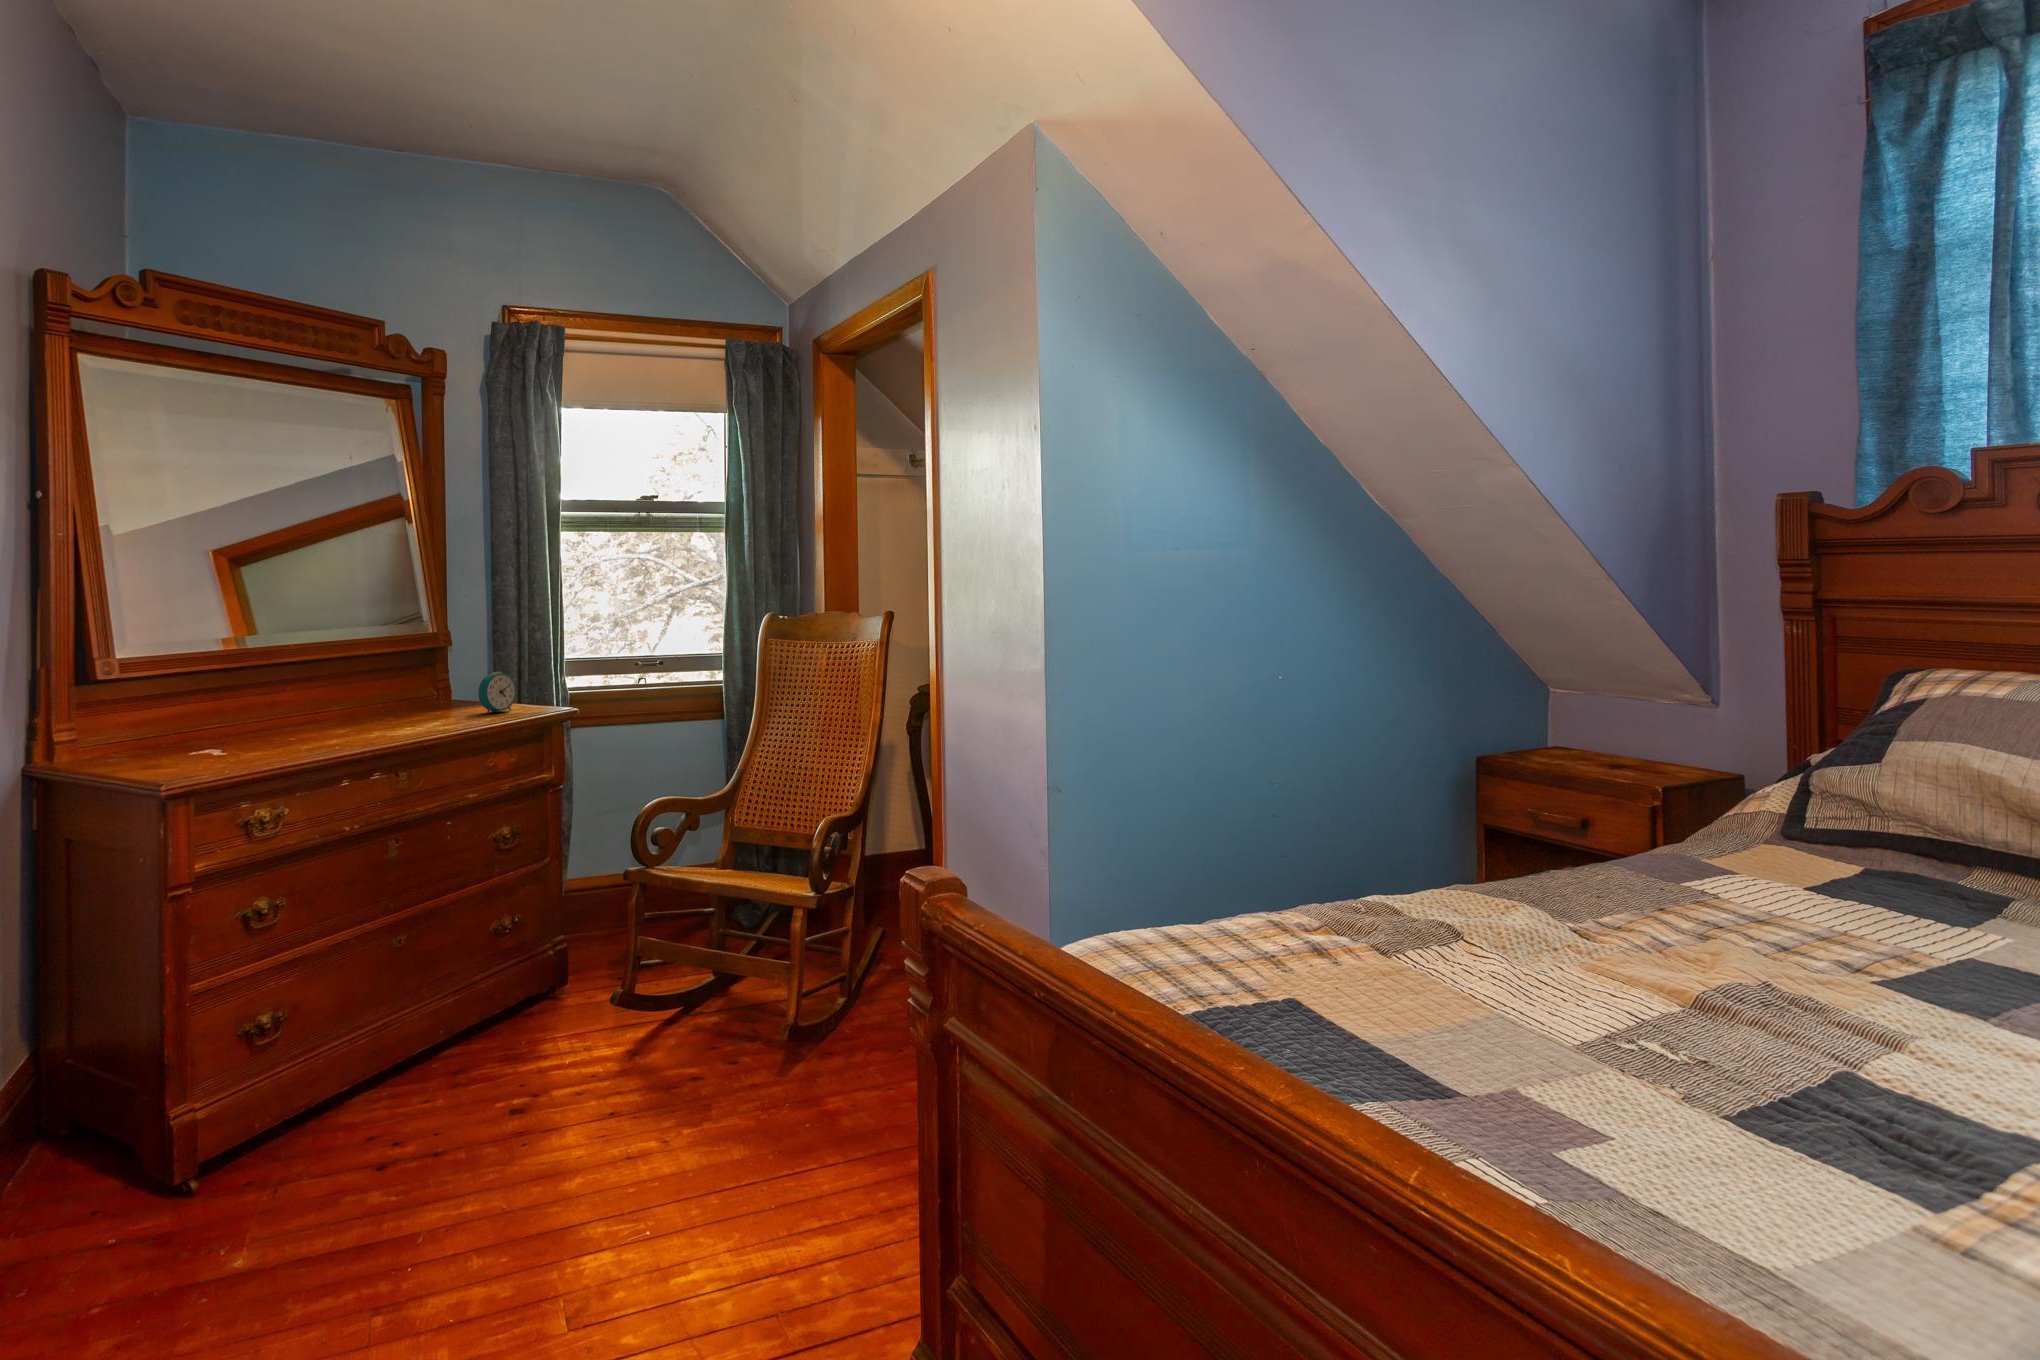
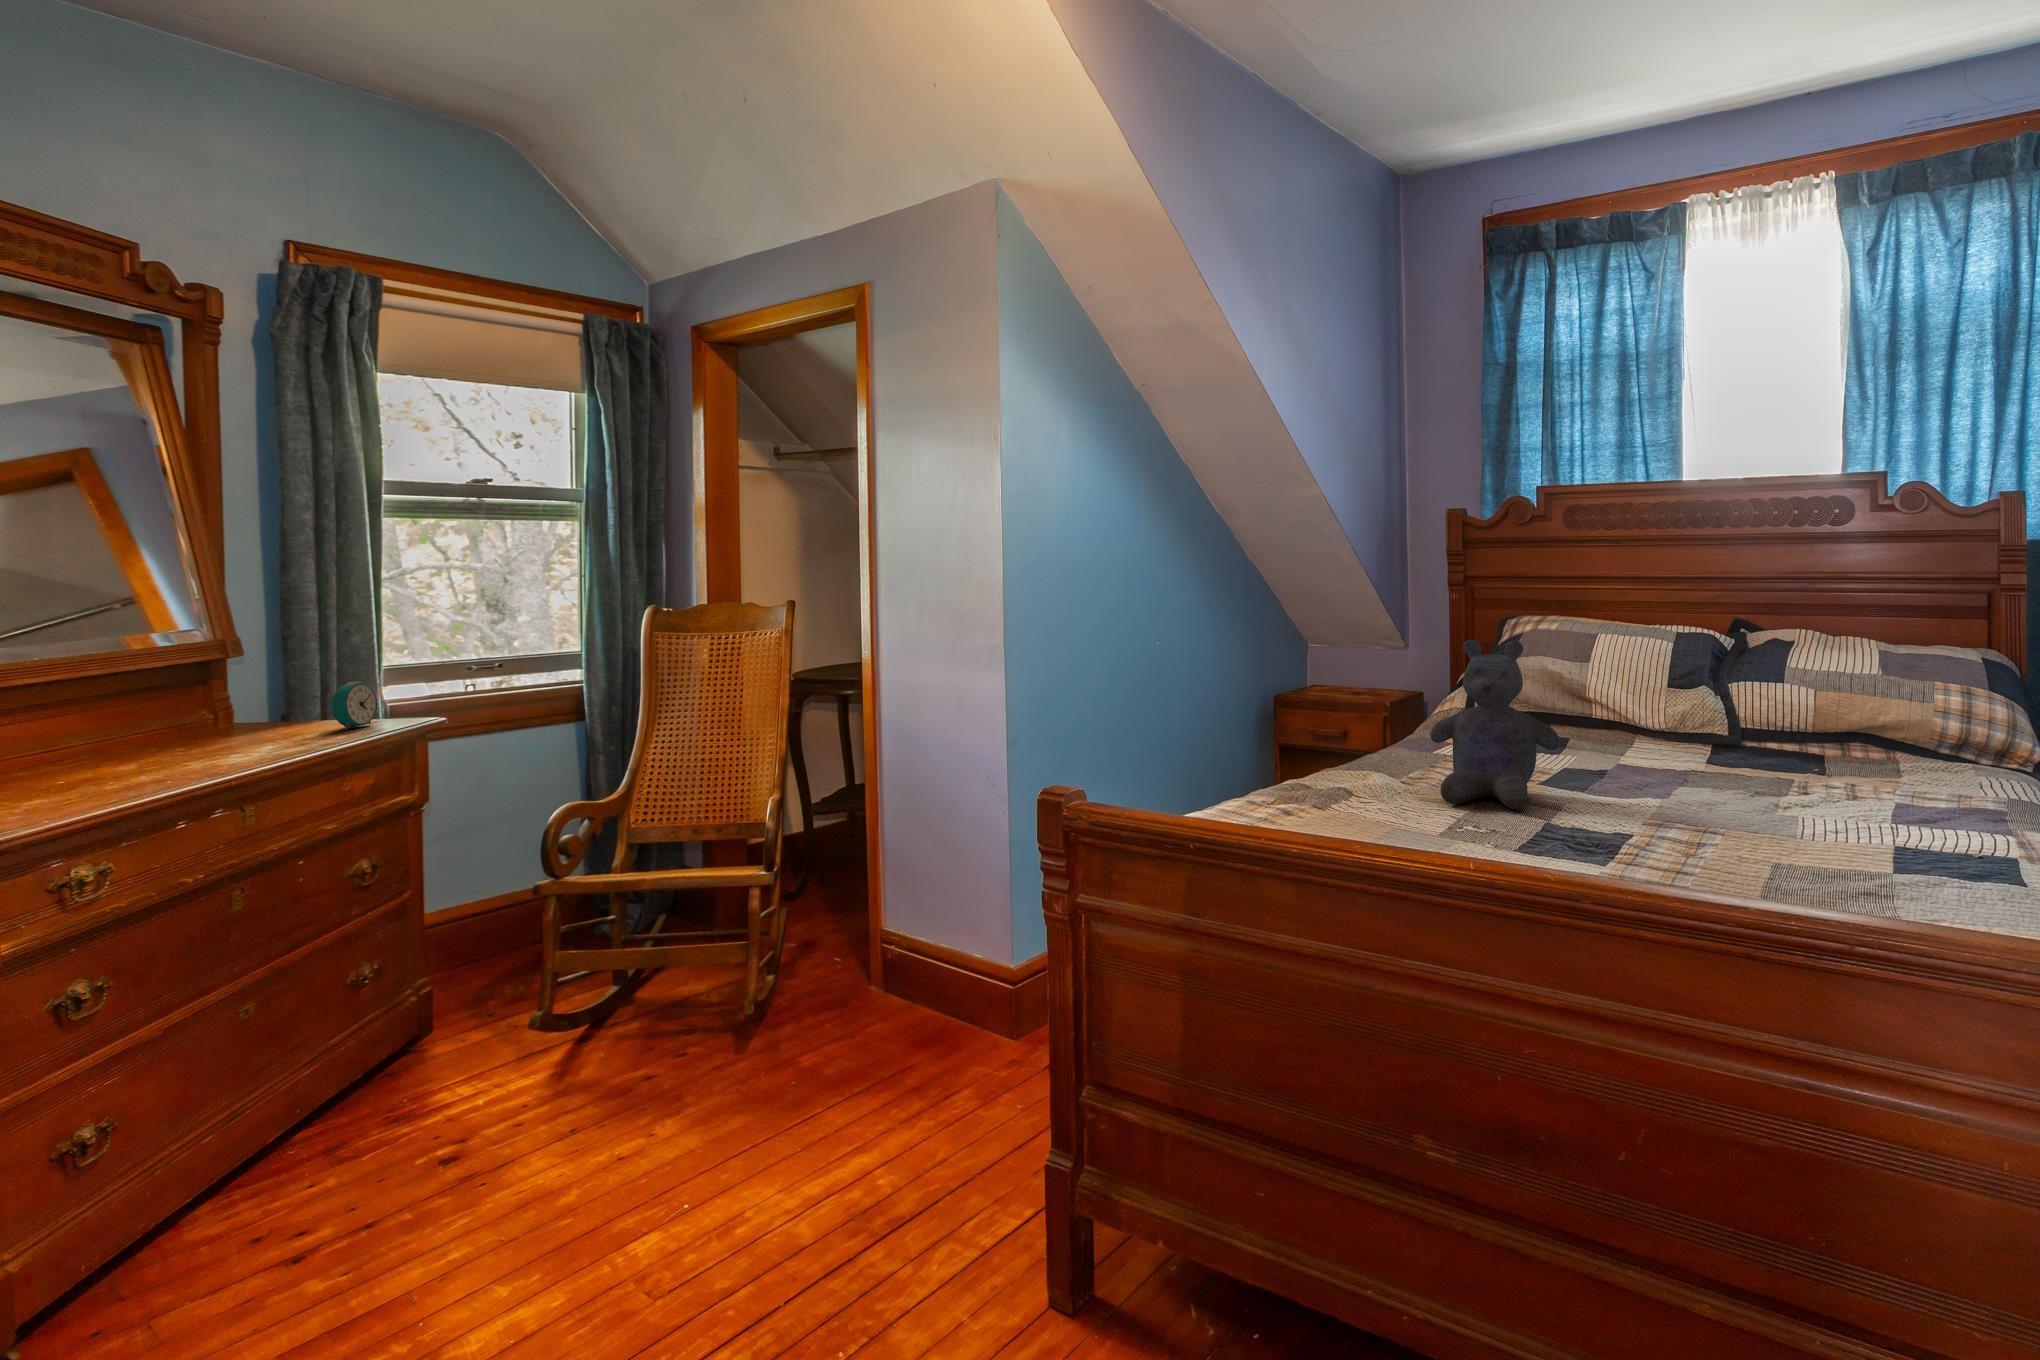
stuffed bear: none [1617,701,1910,1028] -> present [1430,640,1561,809]

